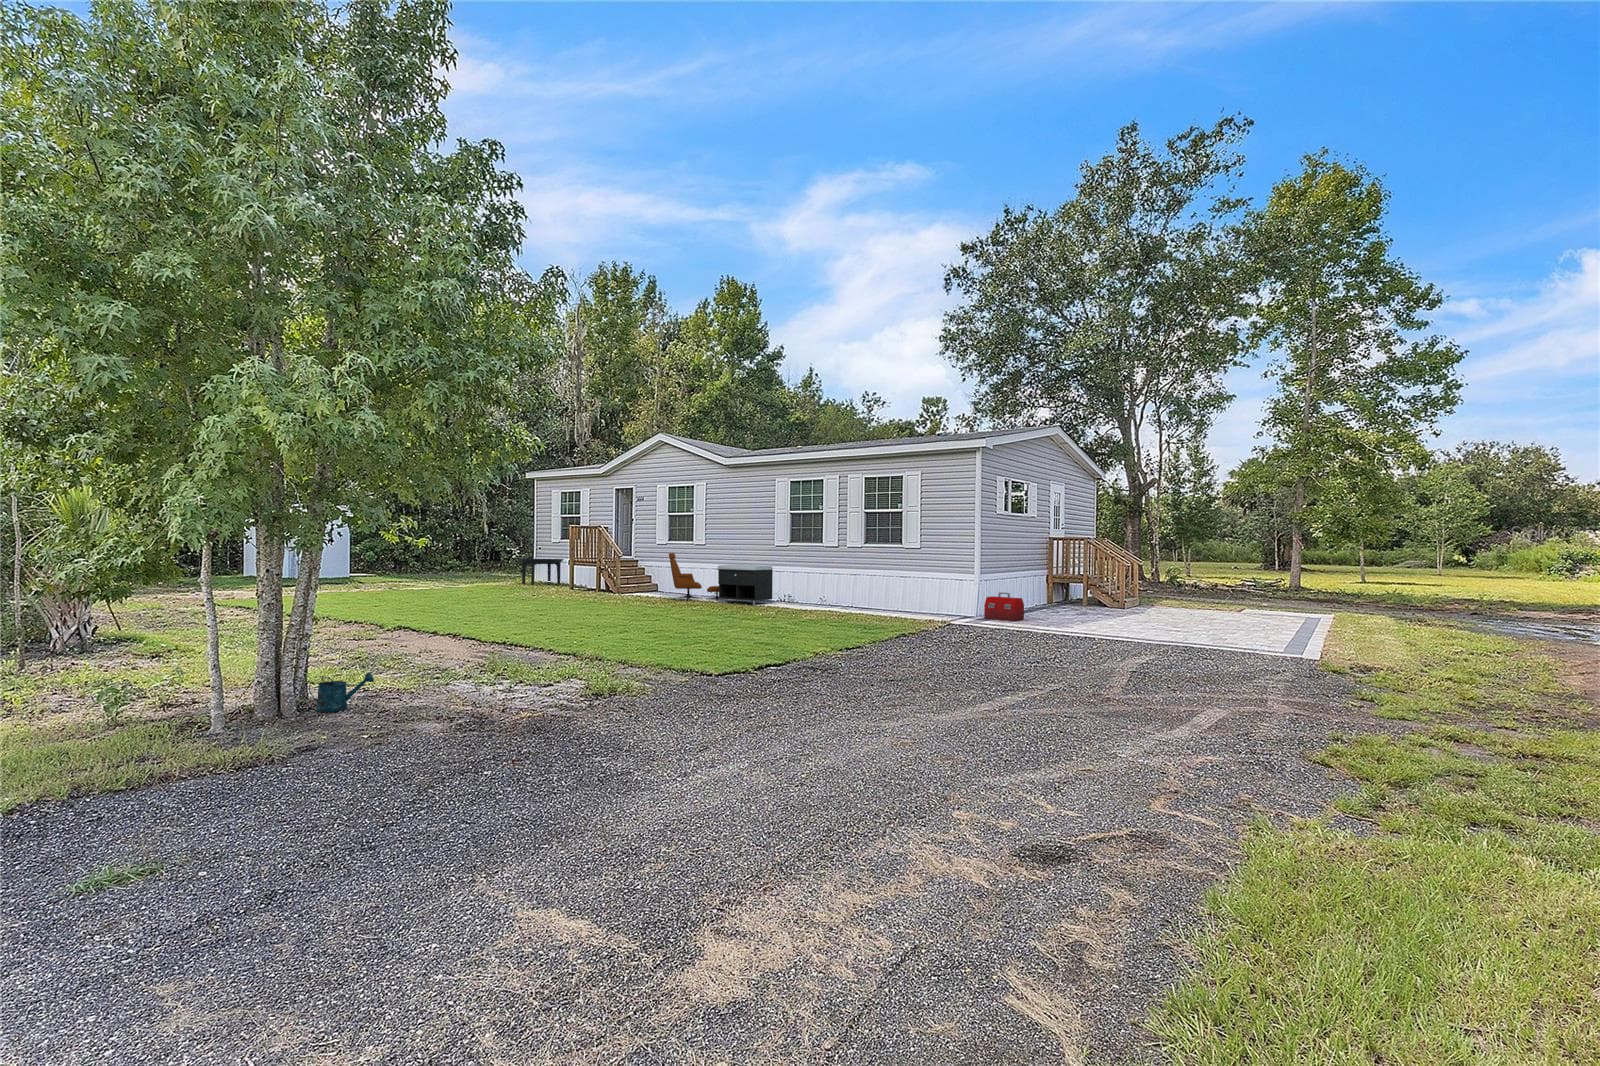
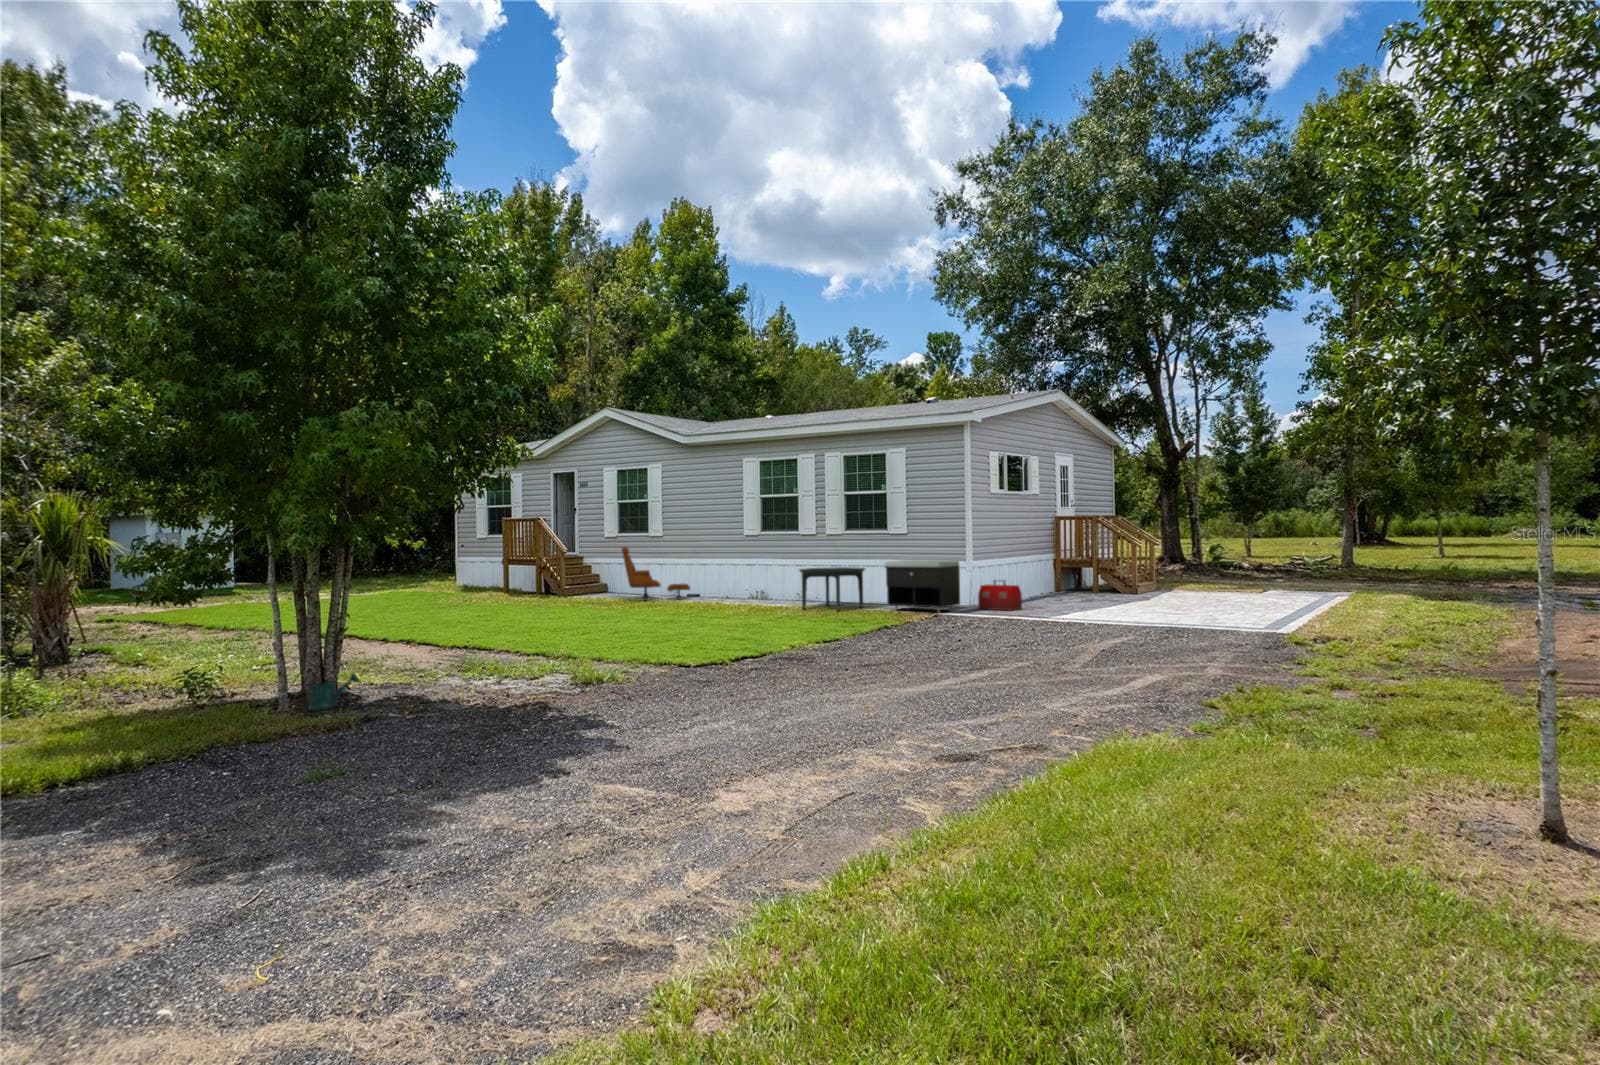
round table: present [519,559,564,585] -> present [799,567,865,611]
storage bench: present [717,565,773,605] -> present [885,560,960,612]

